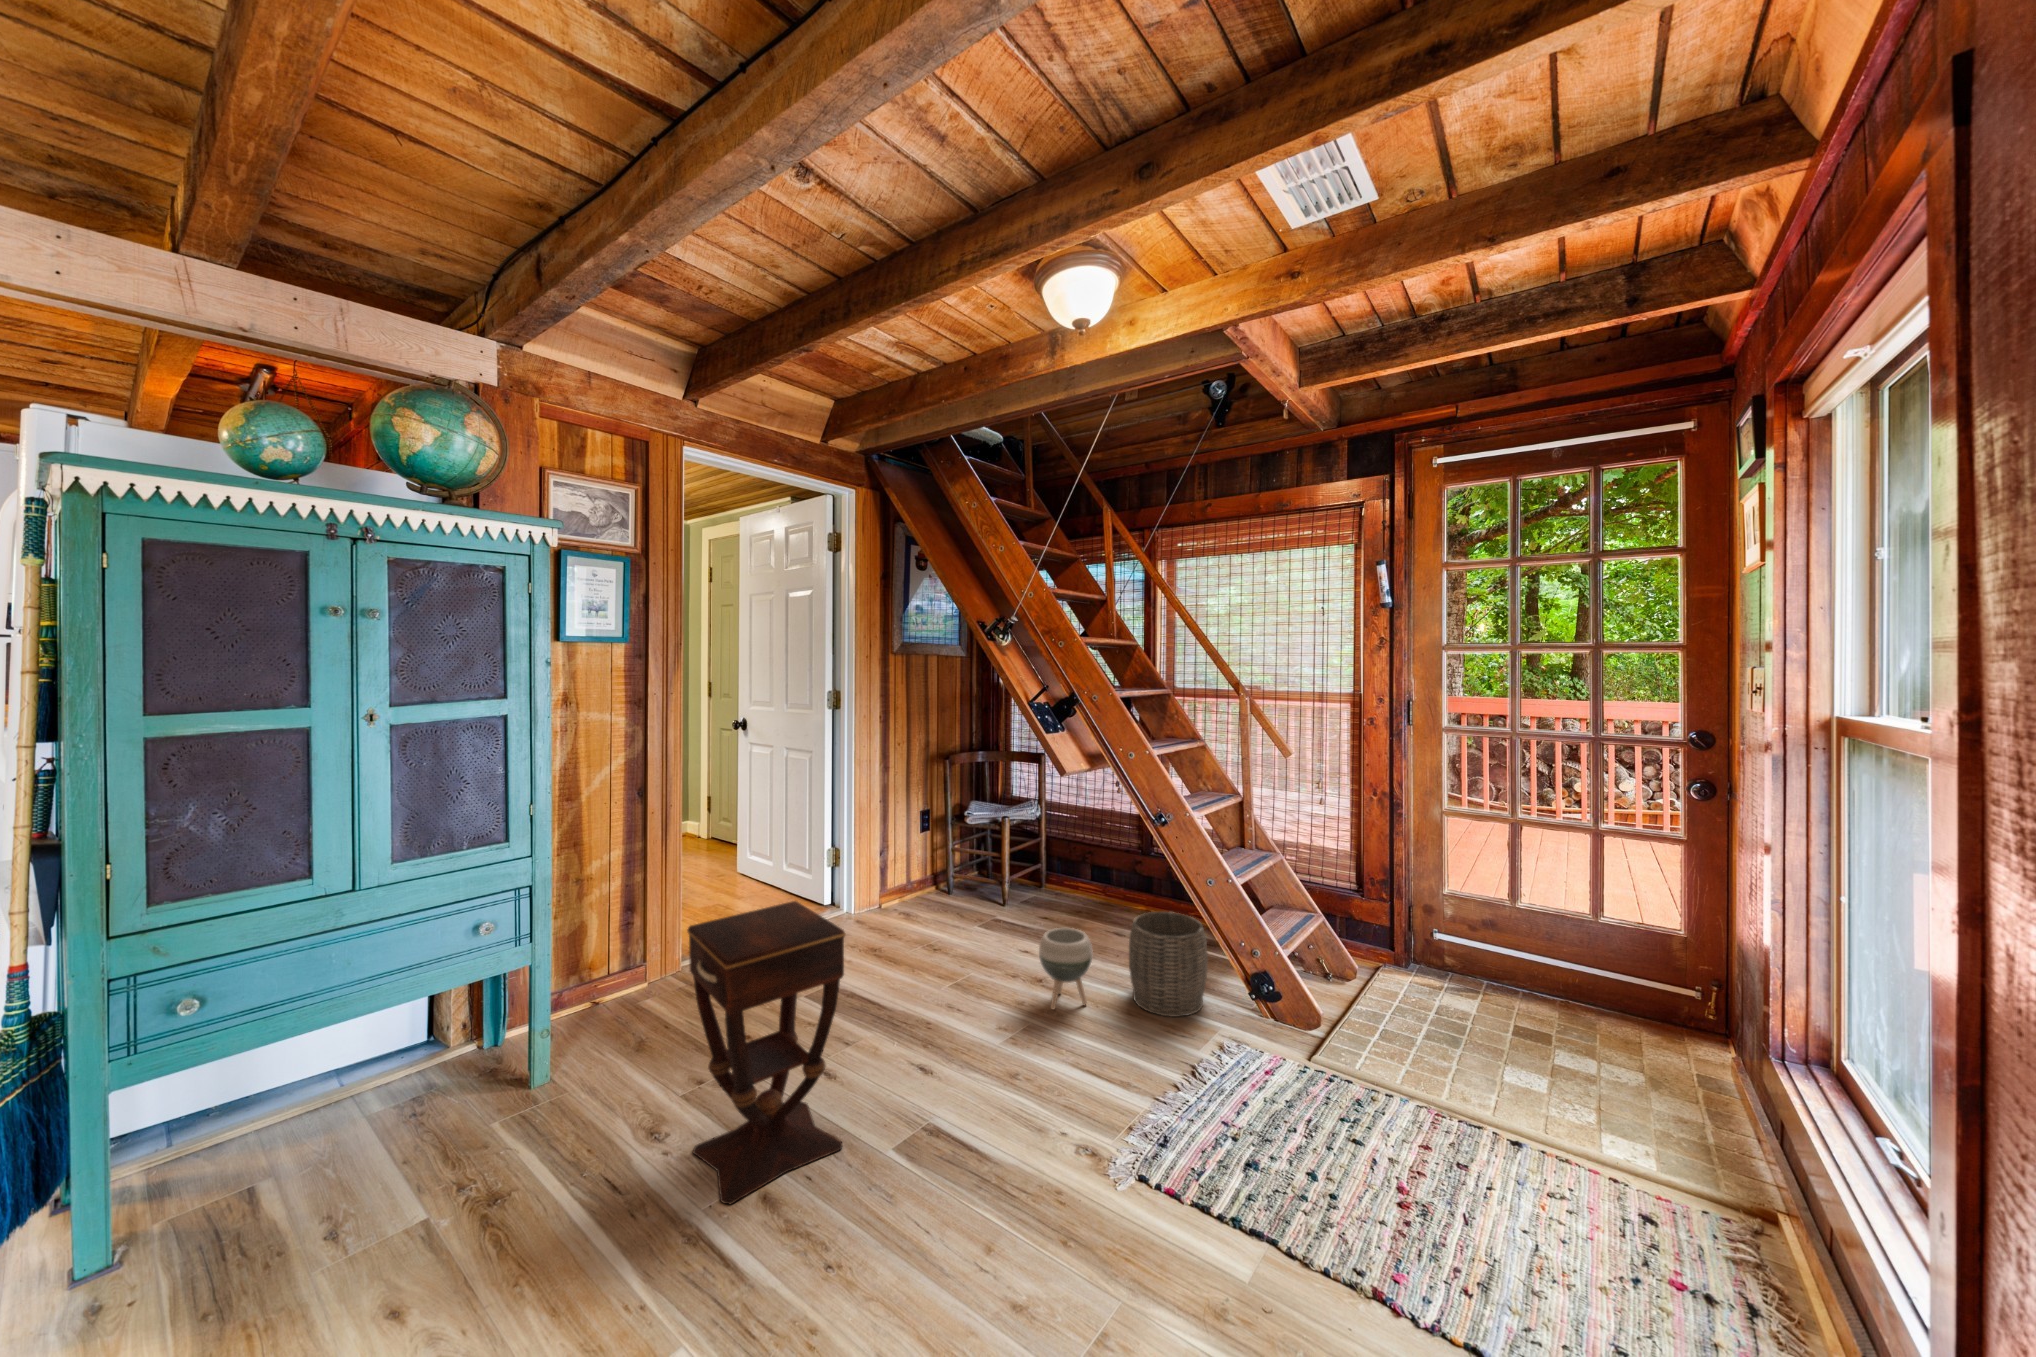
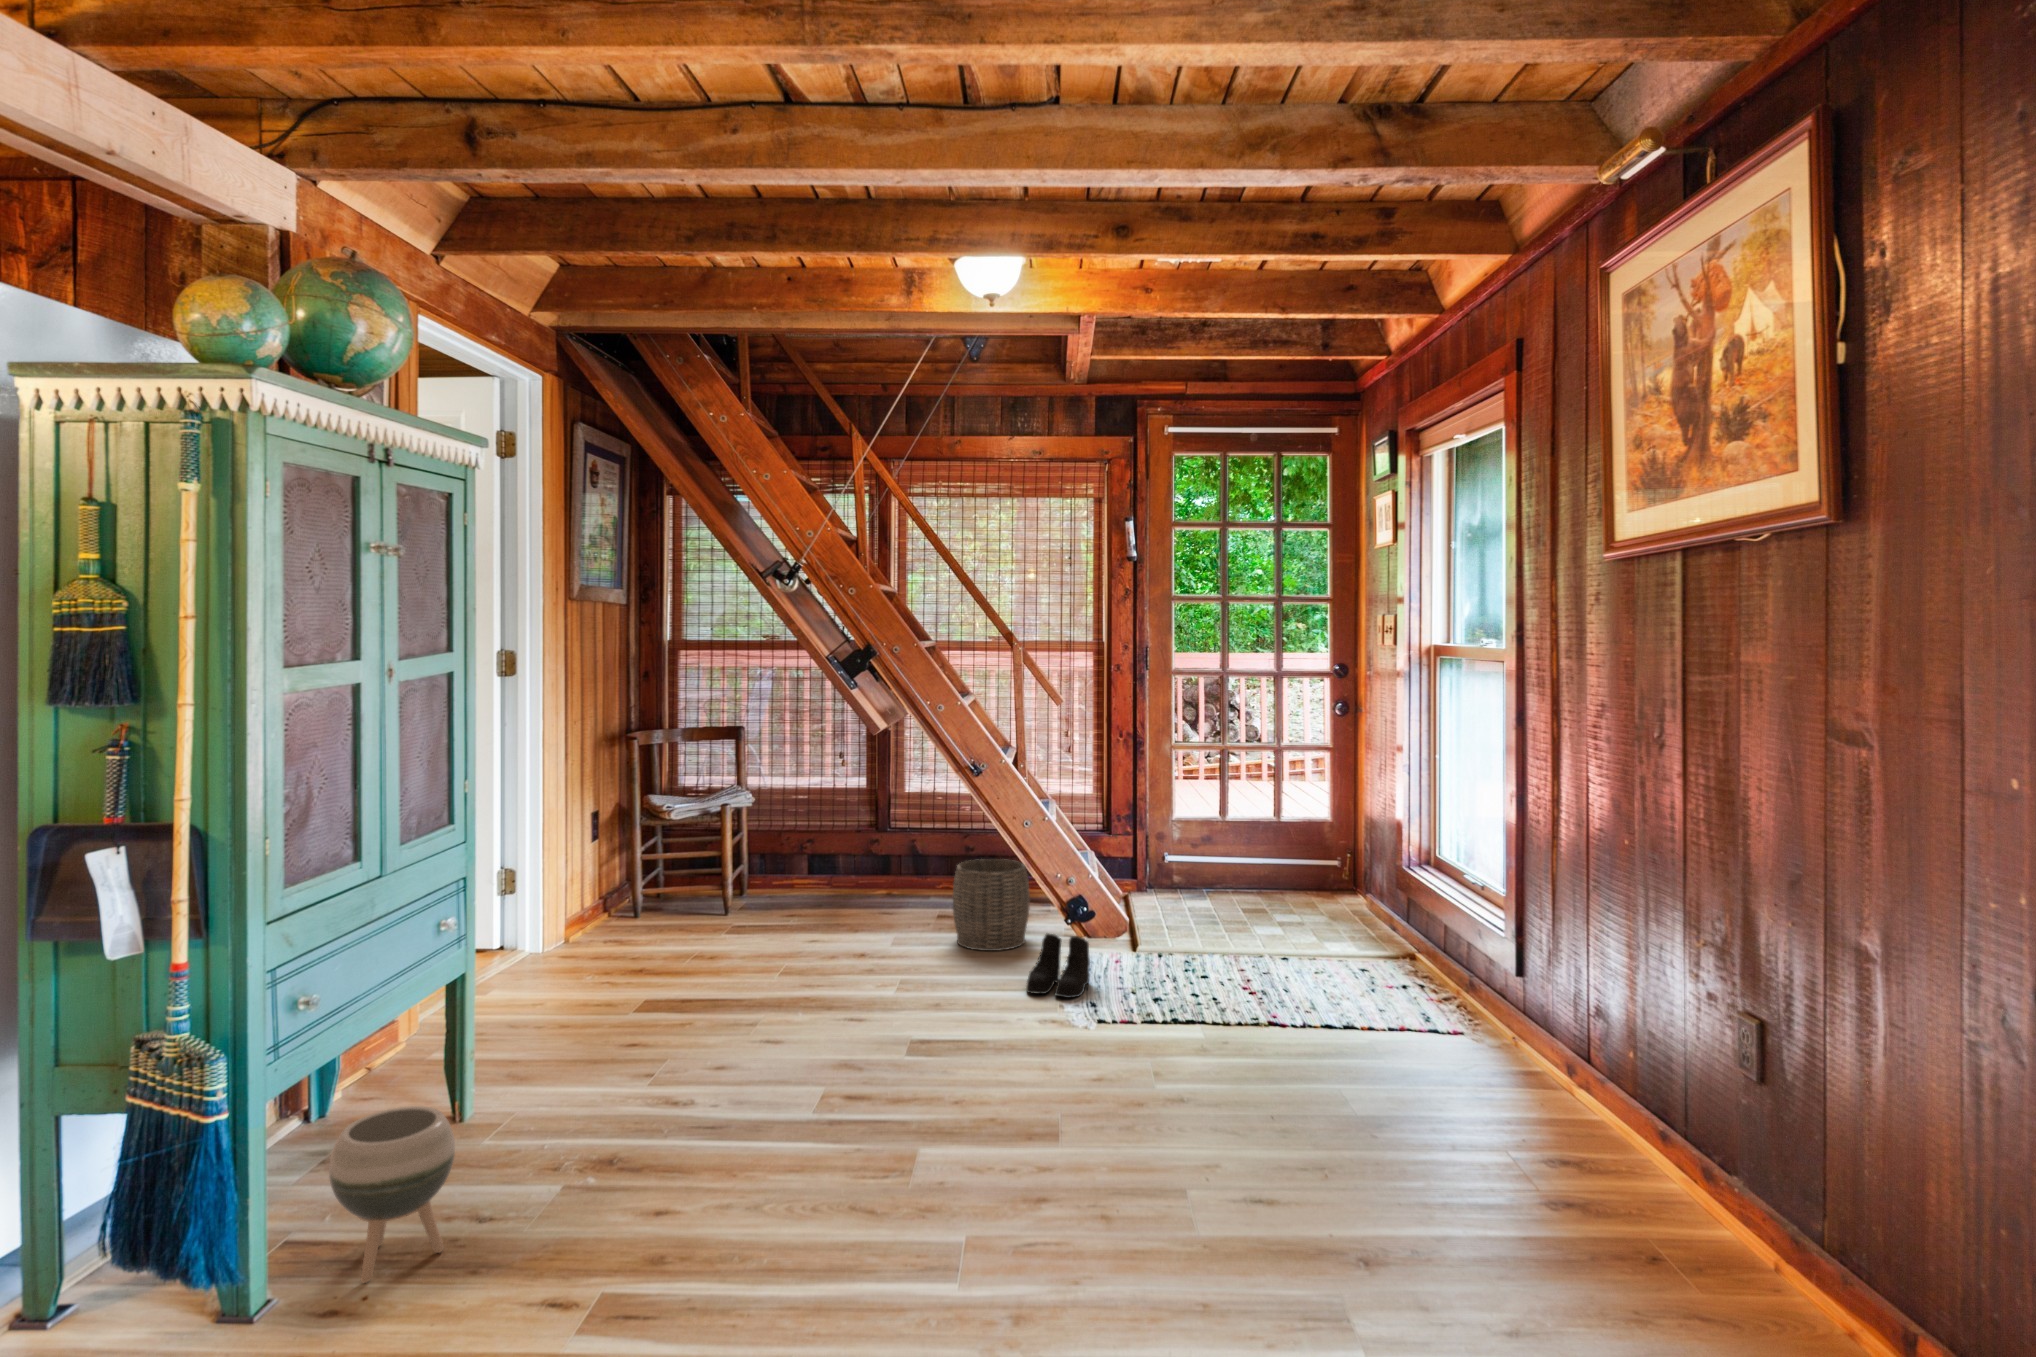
side table: present [687,901,846,1204] -> none [687,846,853,1121]
planter: present [1039,928,1093,1009] -> present [329,1106,455,1283]
boots: none [1122,1028,1207,1120] -> present [1026,934,1090,998]

